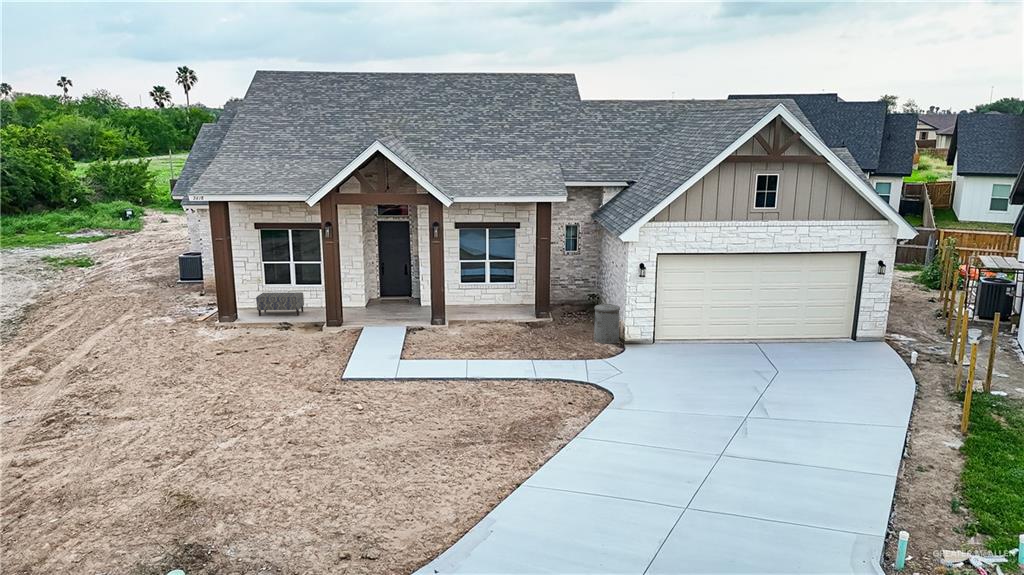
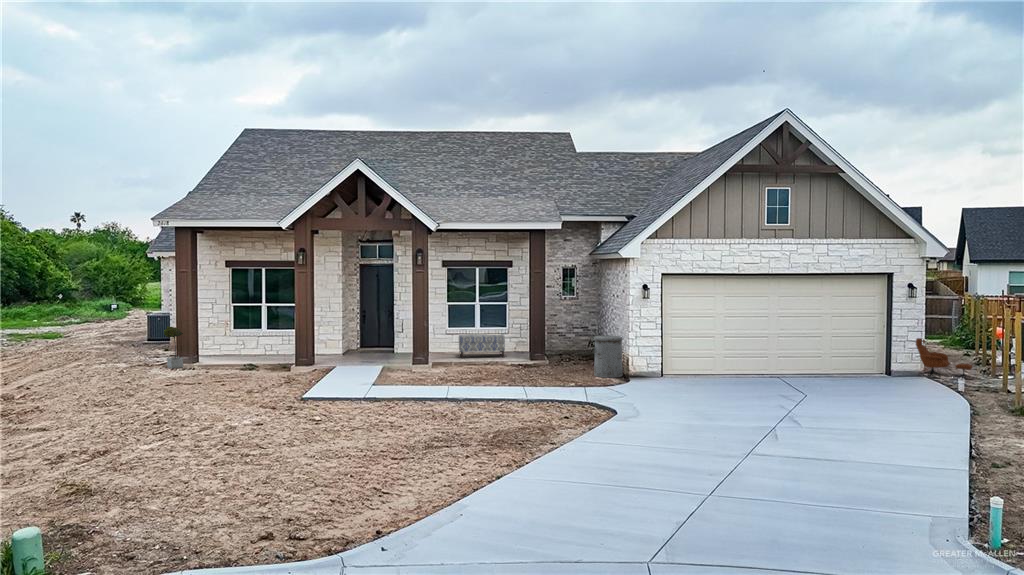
potted tree: none [206,289,225,327] -> present [164,326,183,368]
bench: present [256,292,304,316] -> present [459,334,505,358]
lounge chair: none [881,308,929,348] -> present [916,338,972,378]

